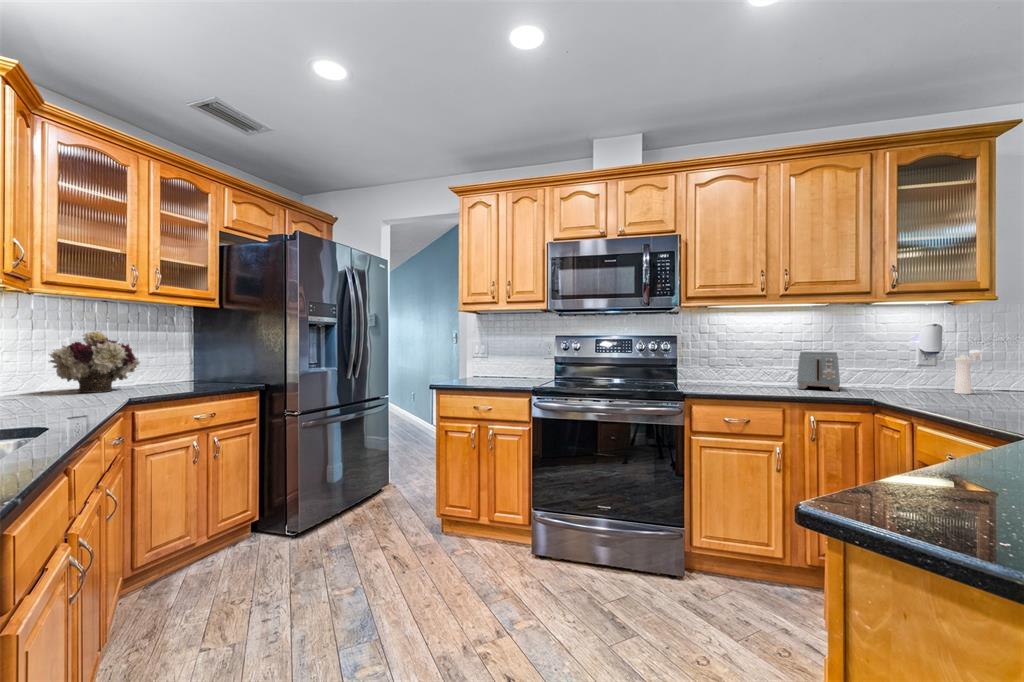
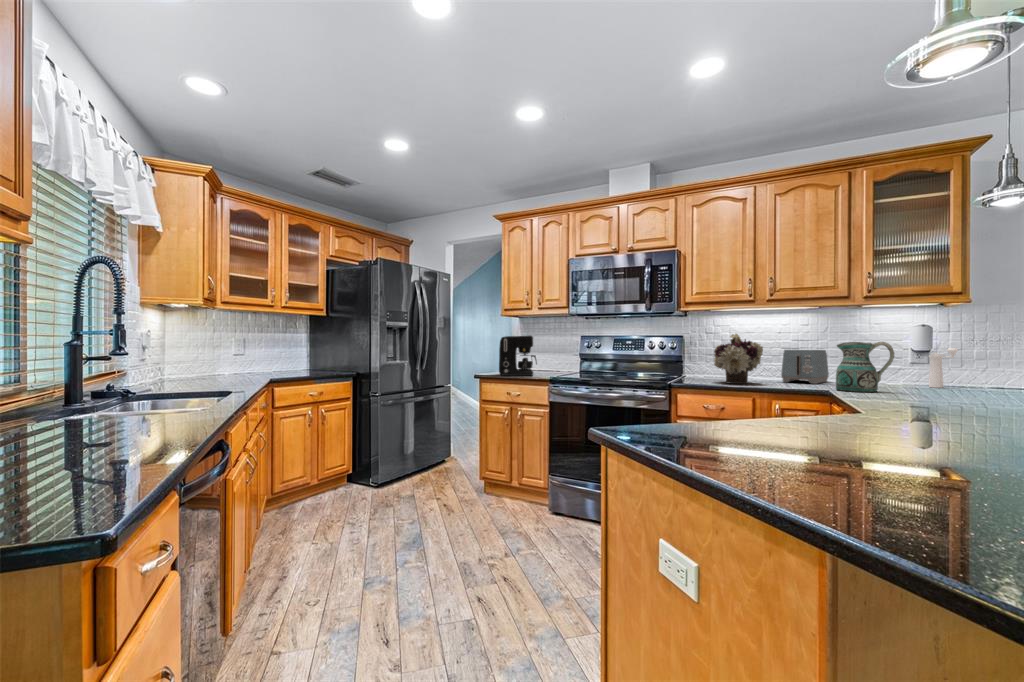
flower arrangement: present [49,331,140,393] -> present [714,334,763,384]
coffee maker: none [463,334,509,385] -> present [499,336,537,376]
ceramic pitcher: none [886,344,957,404] -> present [836,342,894,392]

